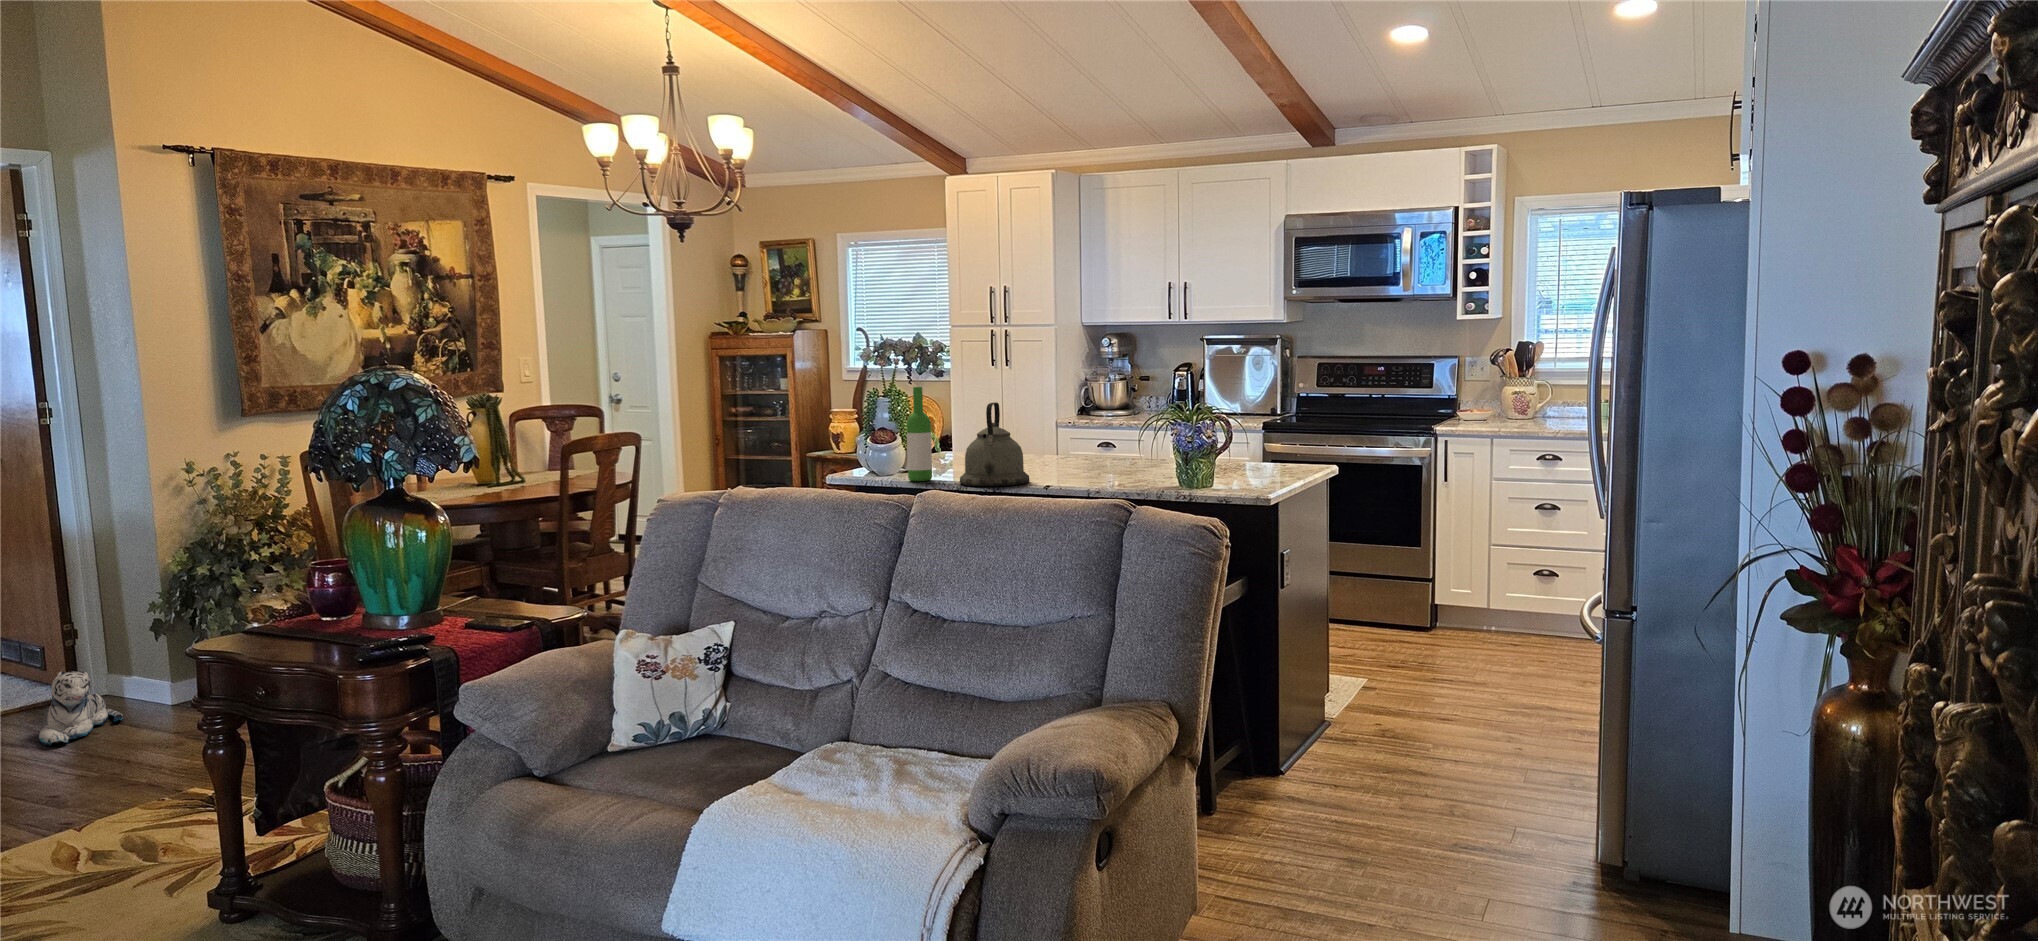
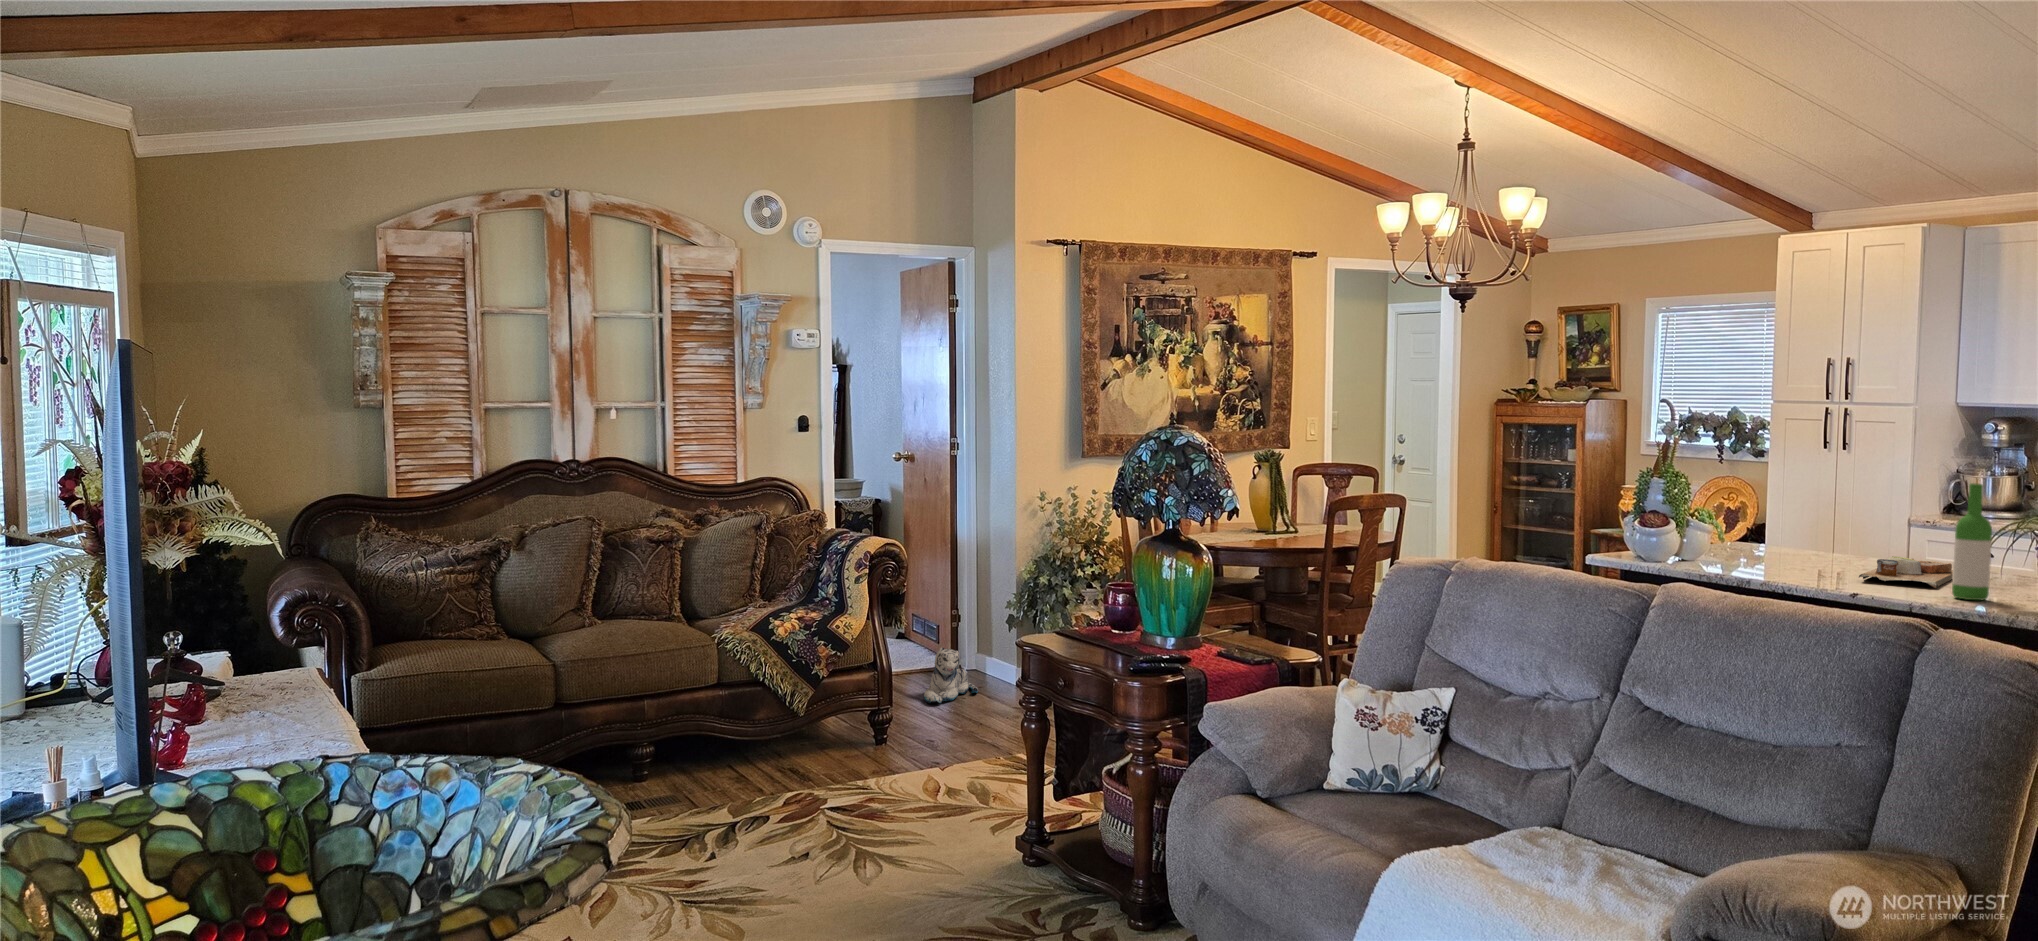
wine bottle: present [907,387,932,481] -> present [1952,483,1992,600]
kettle: present [960,402,1029,486] -> none [1739,494,1830,588]
cutting board: none [1047,451,1112,475] -> present [1859,556,1953,588]

